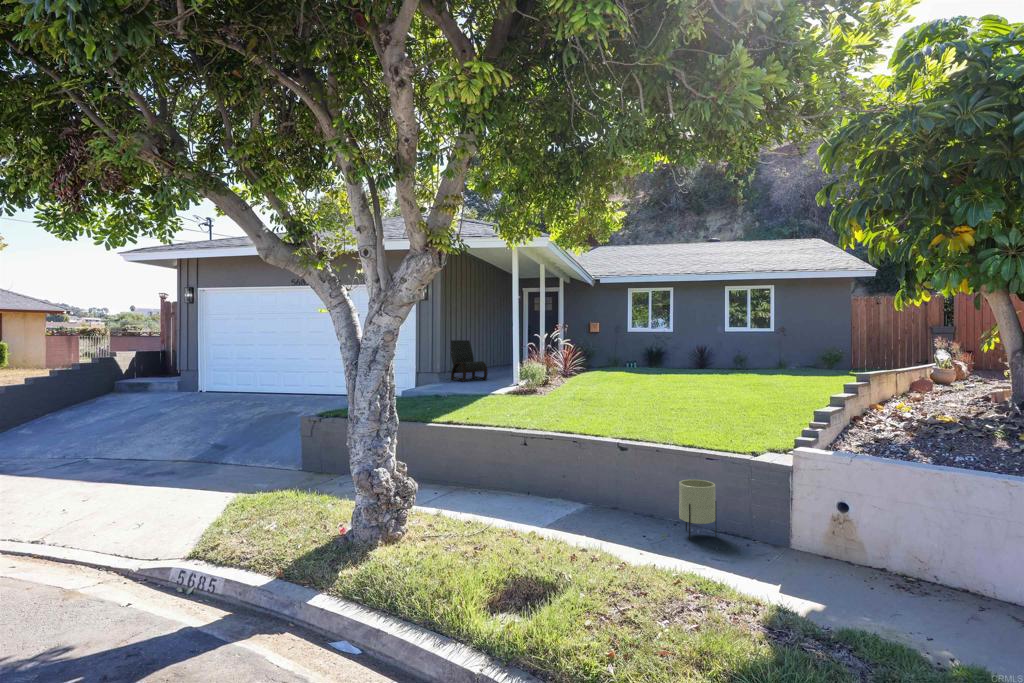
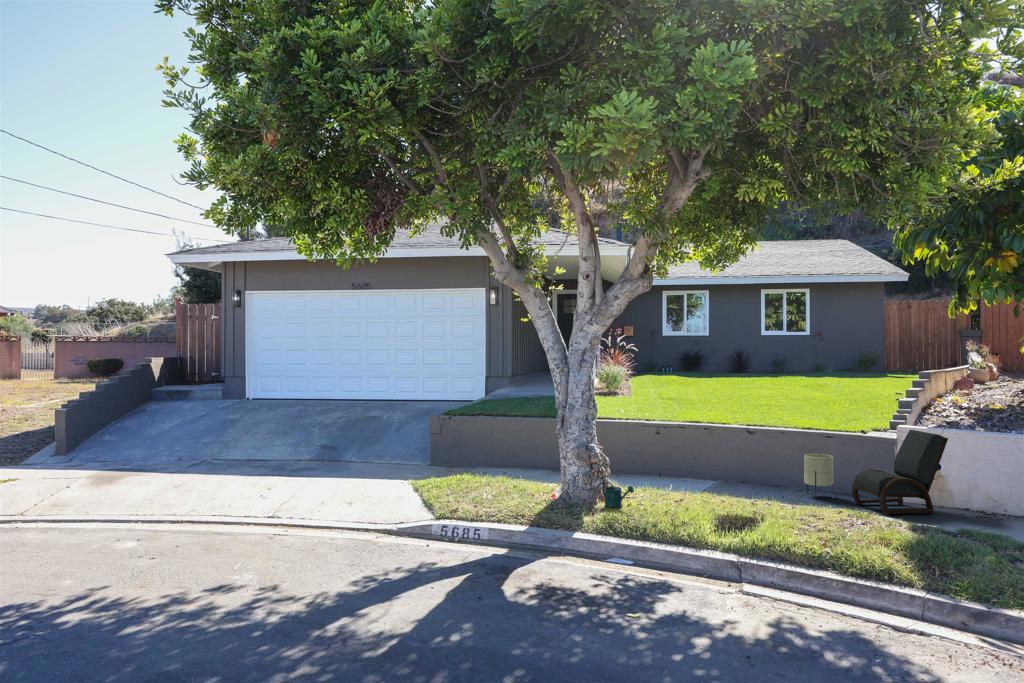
lounge chair: present [451,340,487,381] -> present [852,430,948,516]
watering can: none [387,519,417,556] -> present [602,482,634,508]

